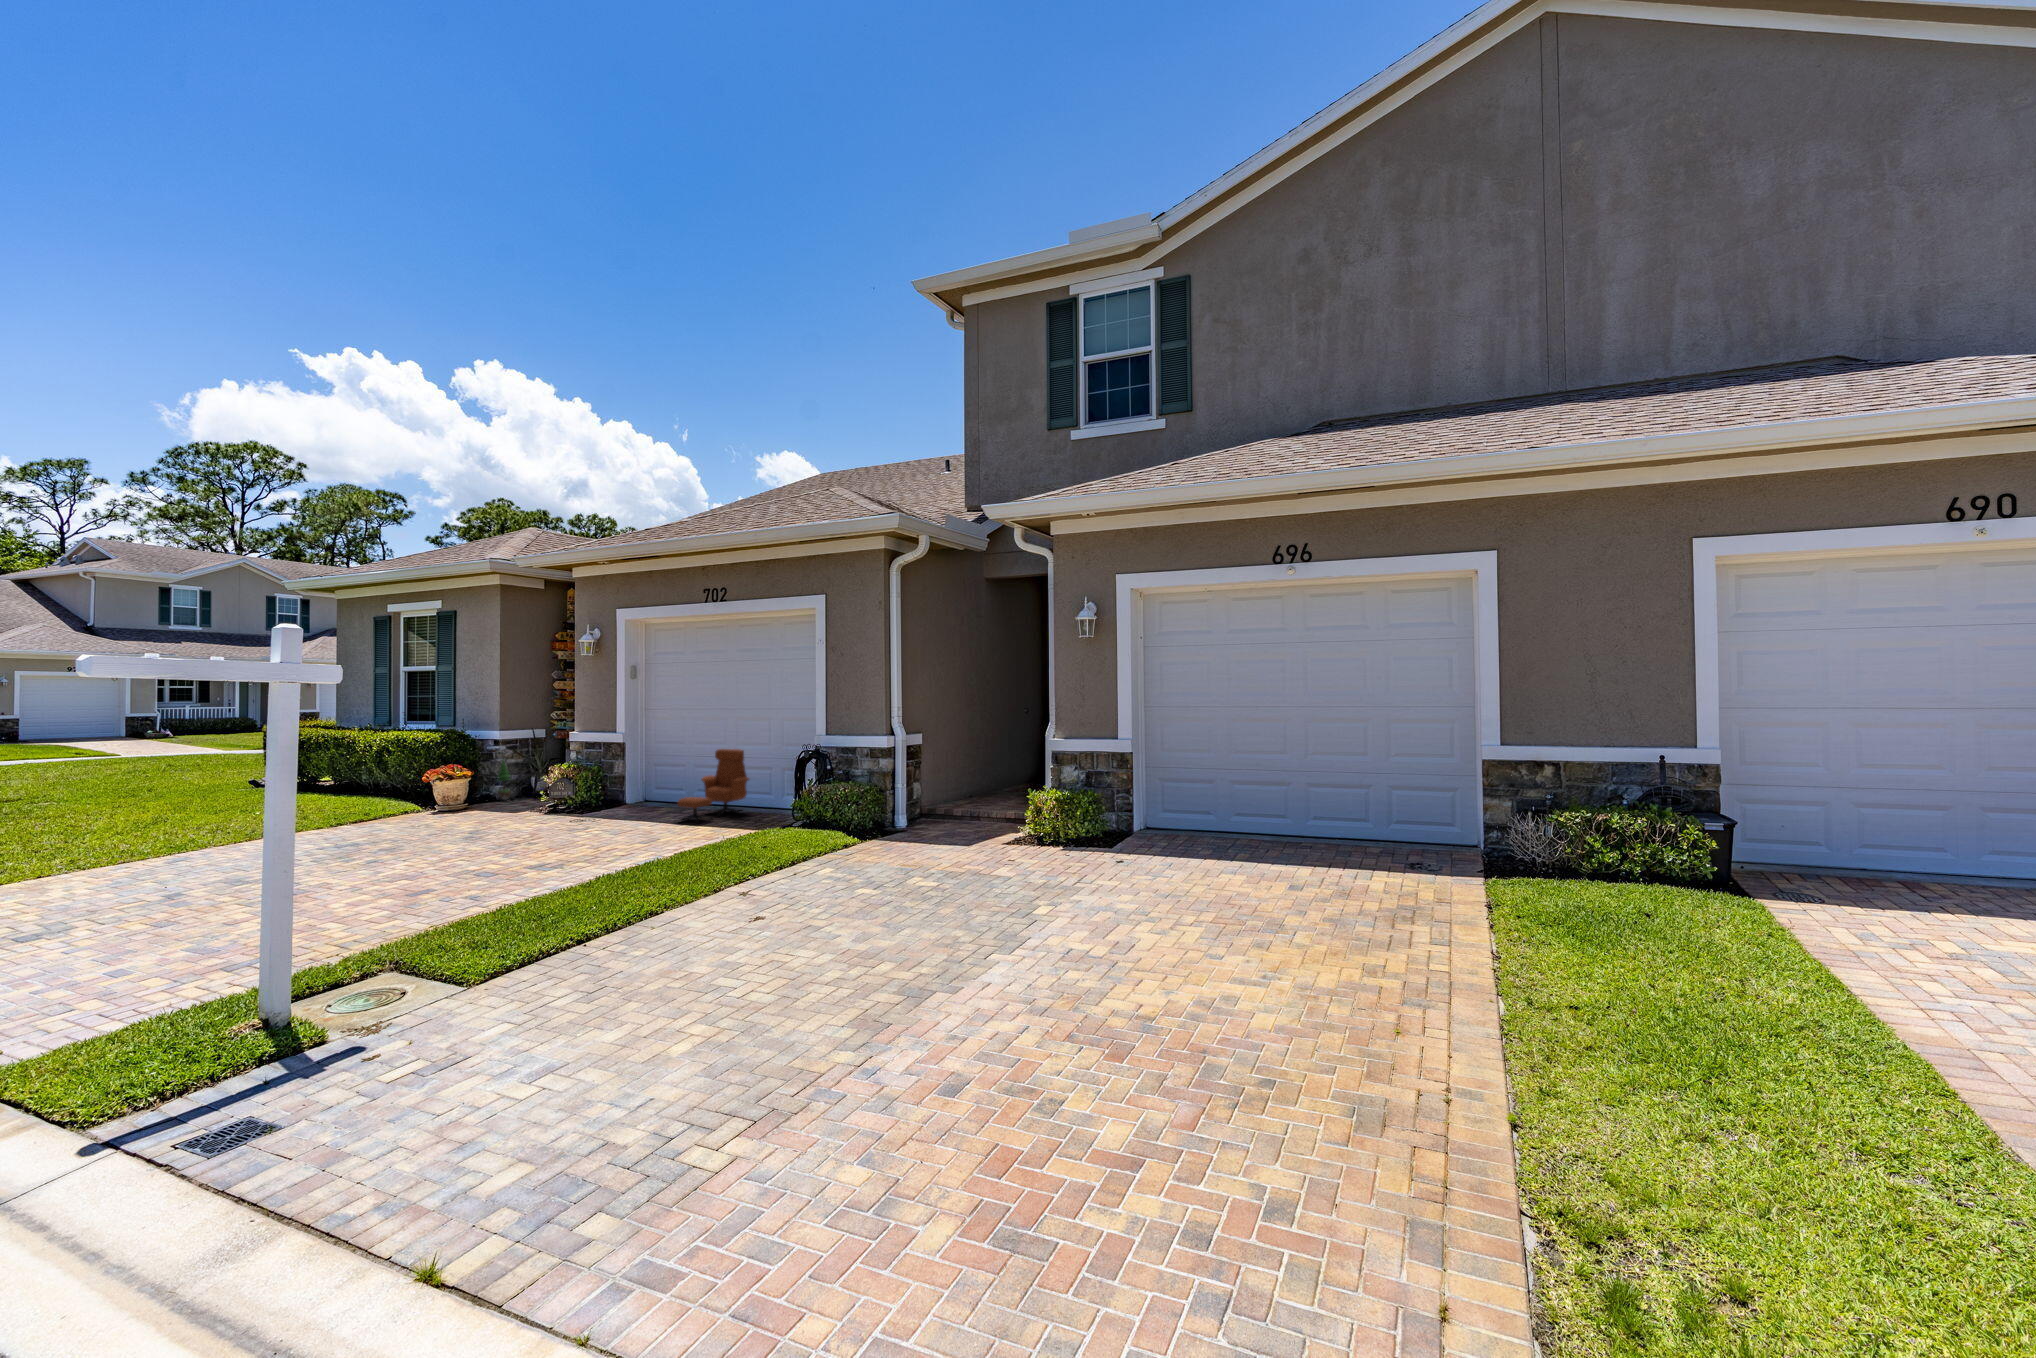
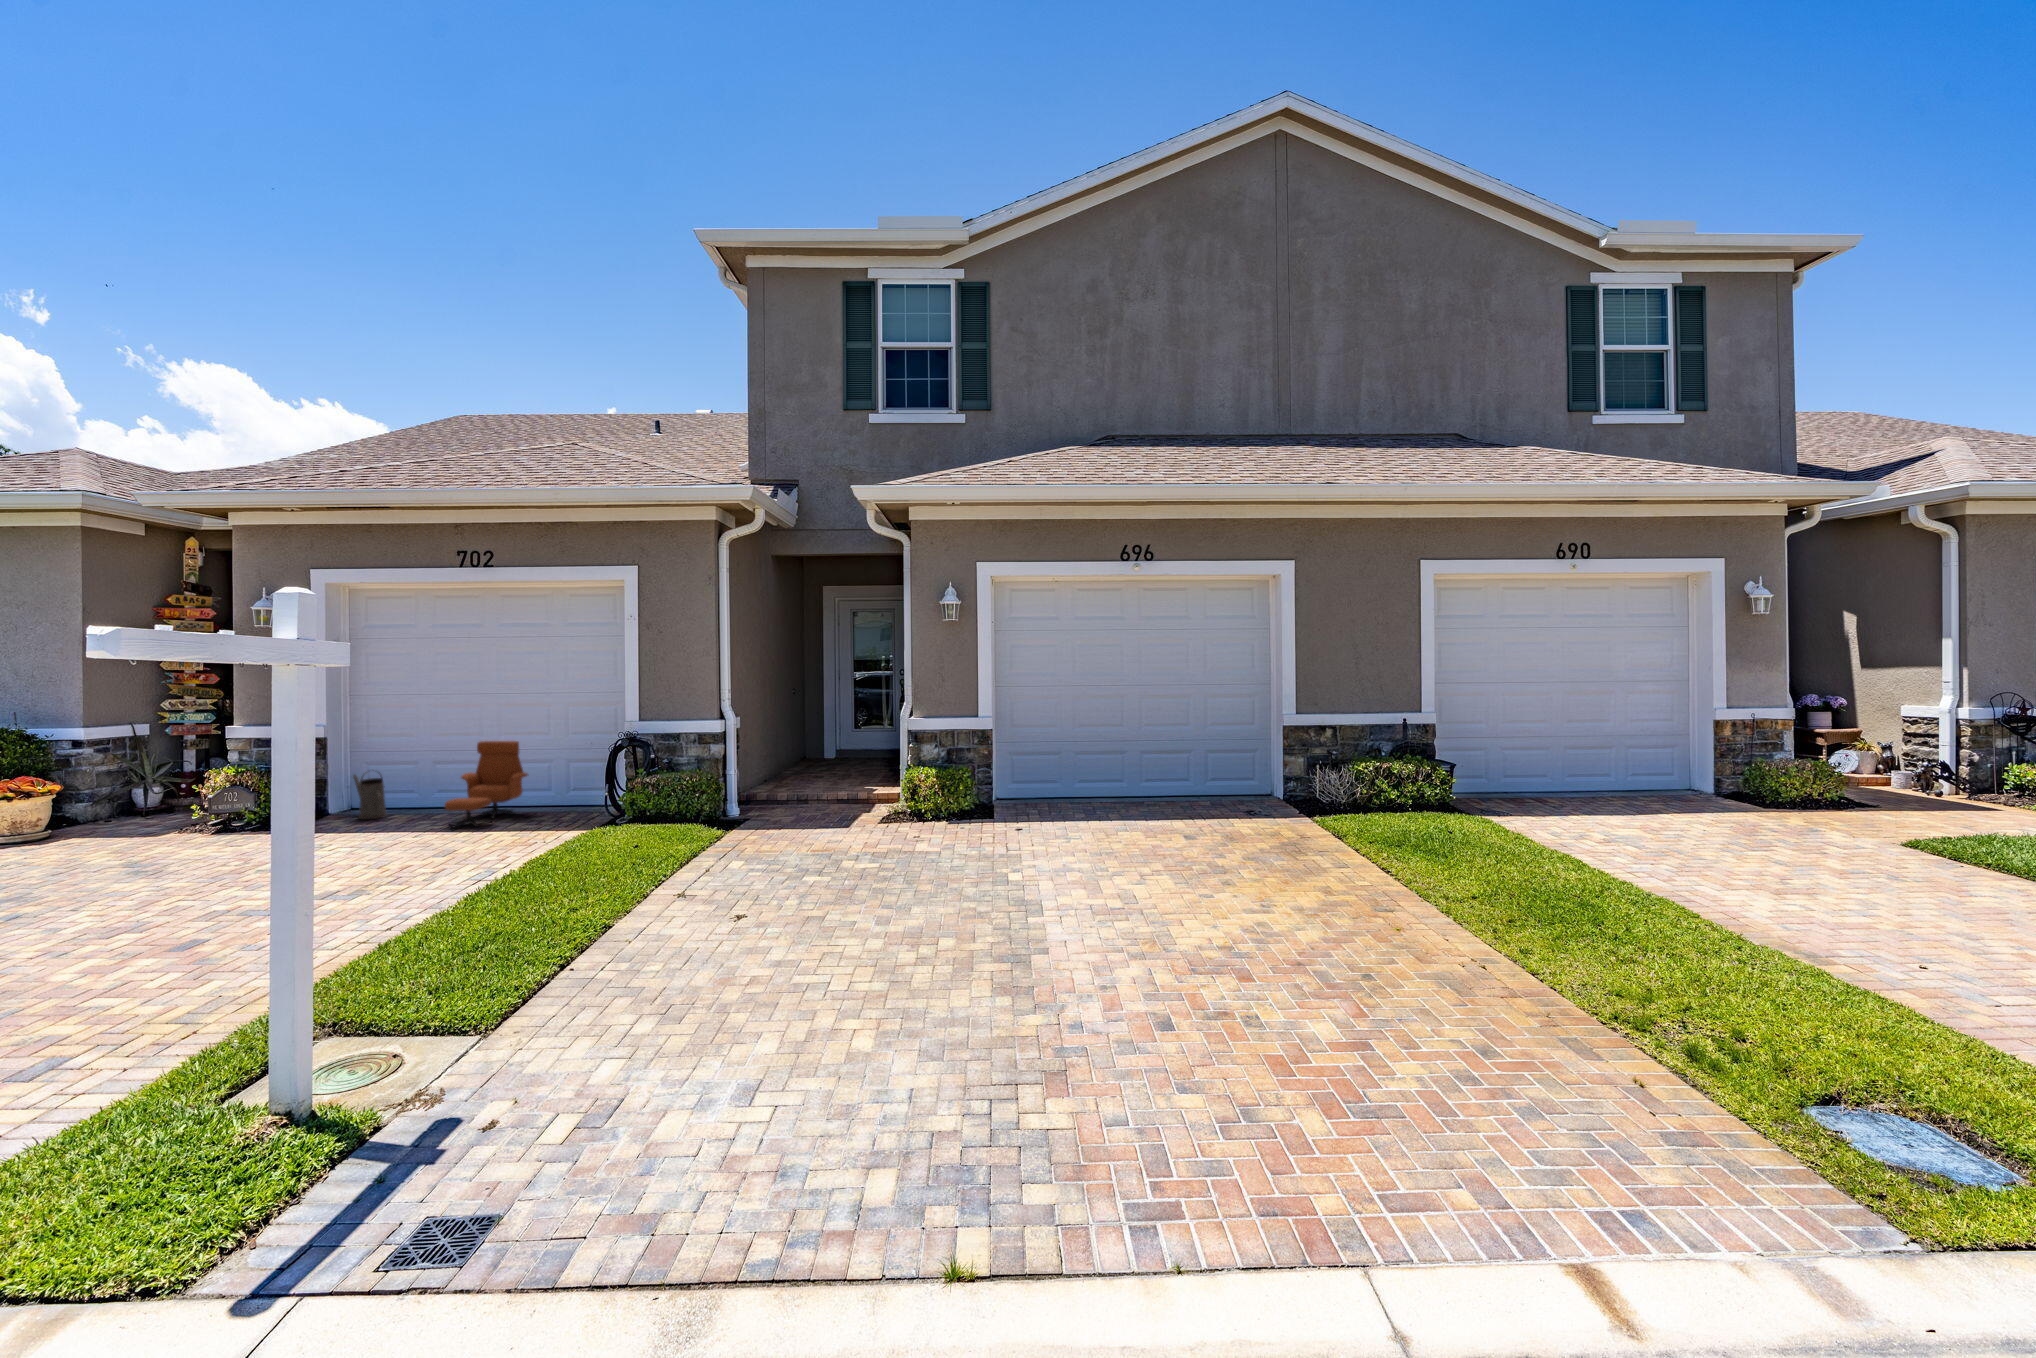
potted tree: present [496,760,511,800] -> none [79,765,107,822]
watering can: none [638,770,660,810] -> present [353,775,388,819]

